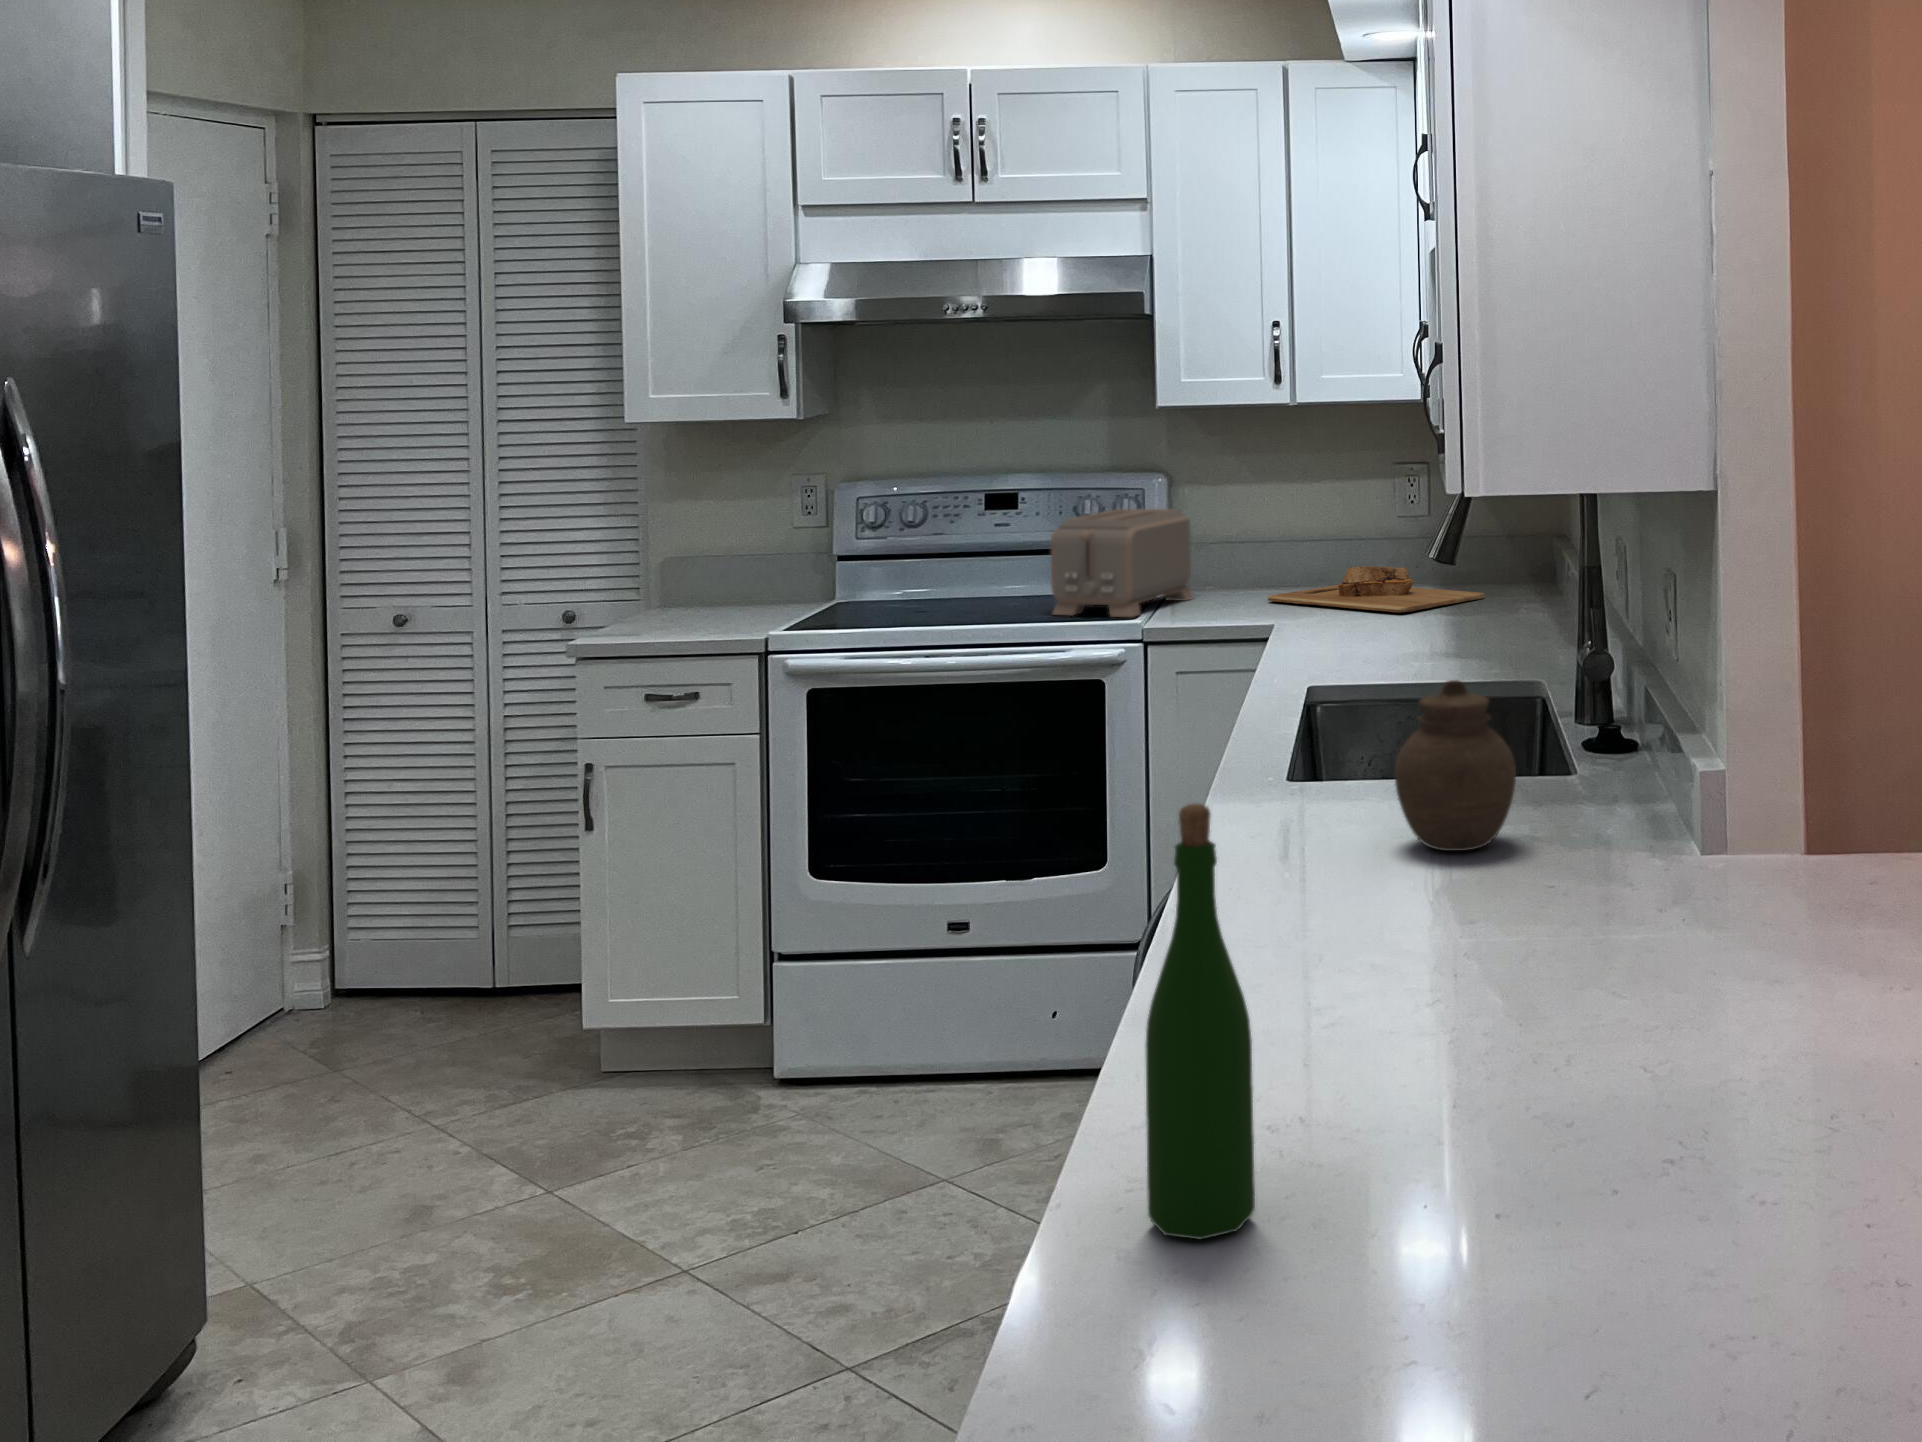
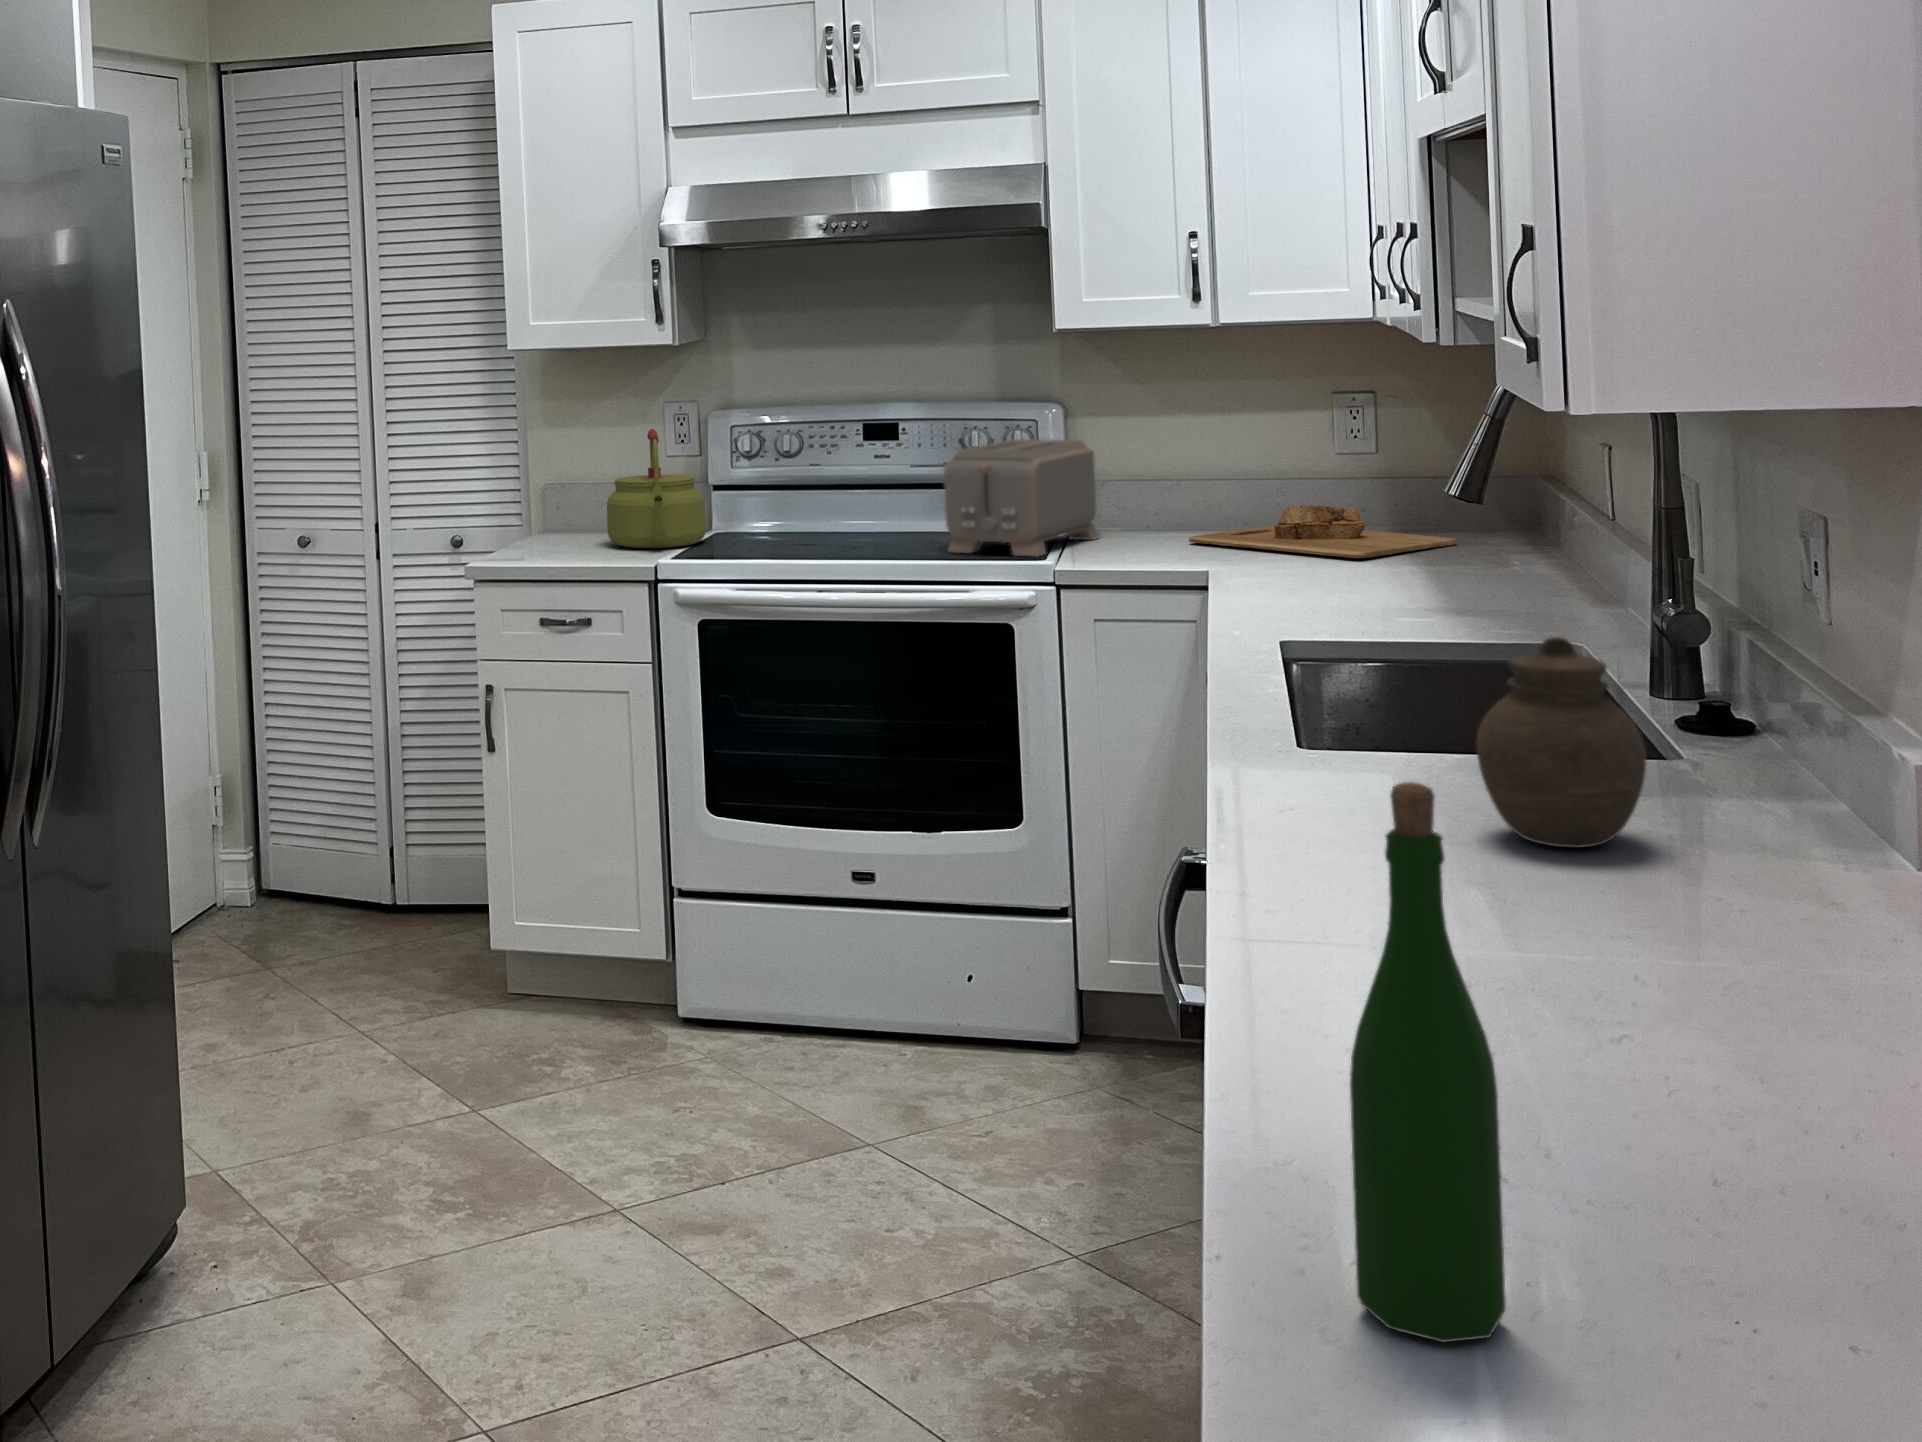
kettle: none [726,500,827,617] -> present [607,429,706,548]

